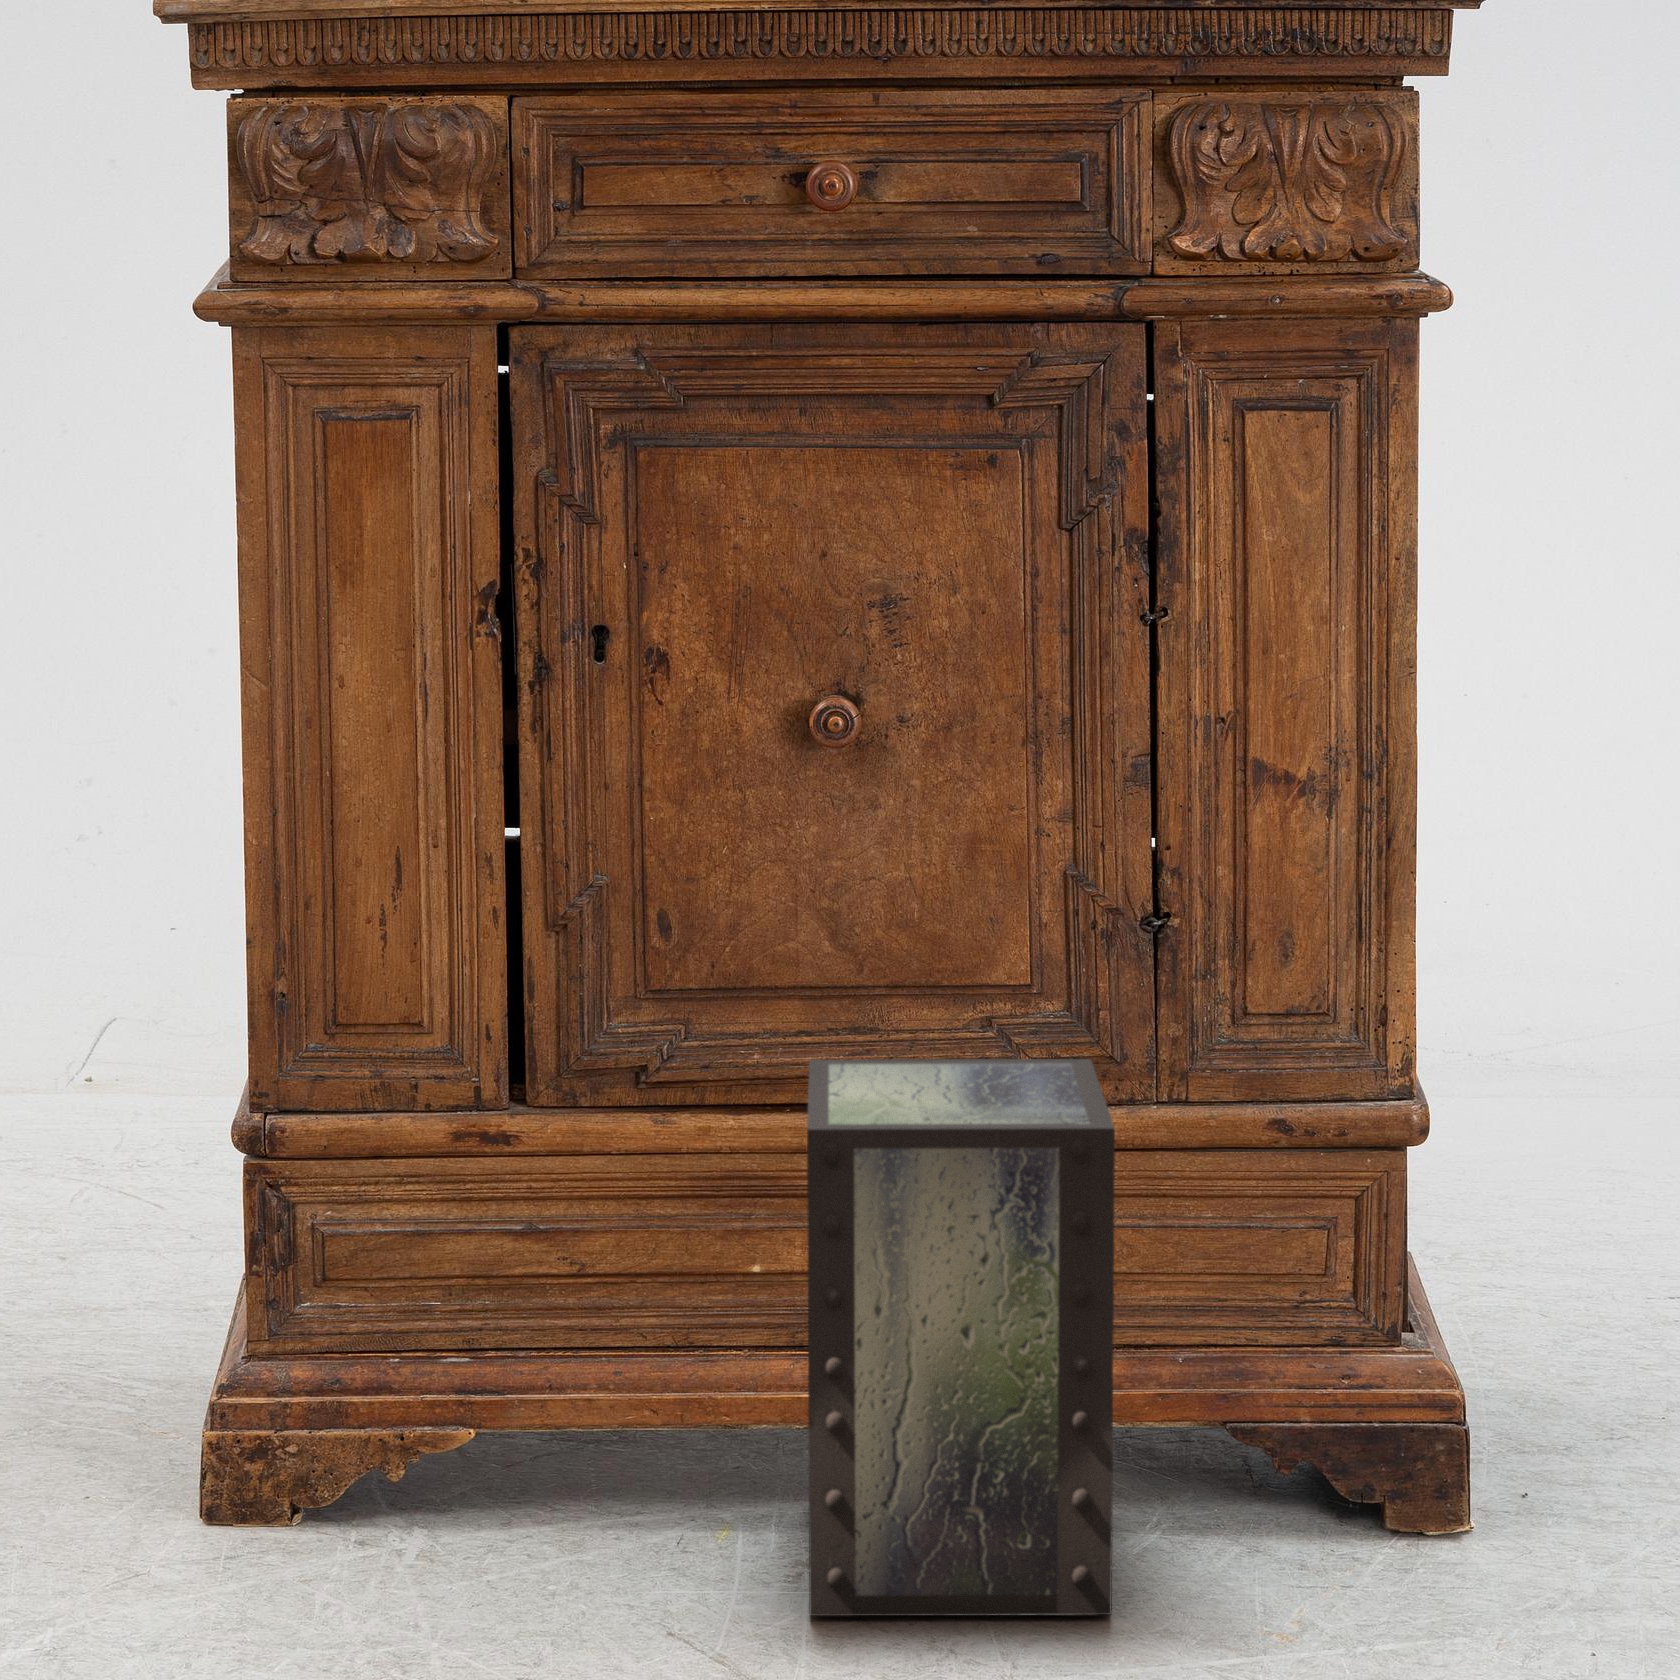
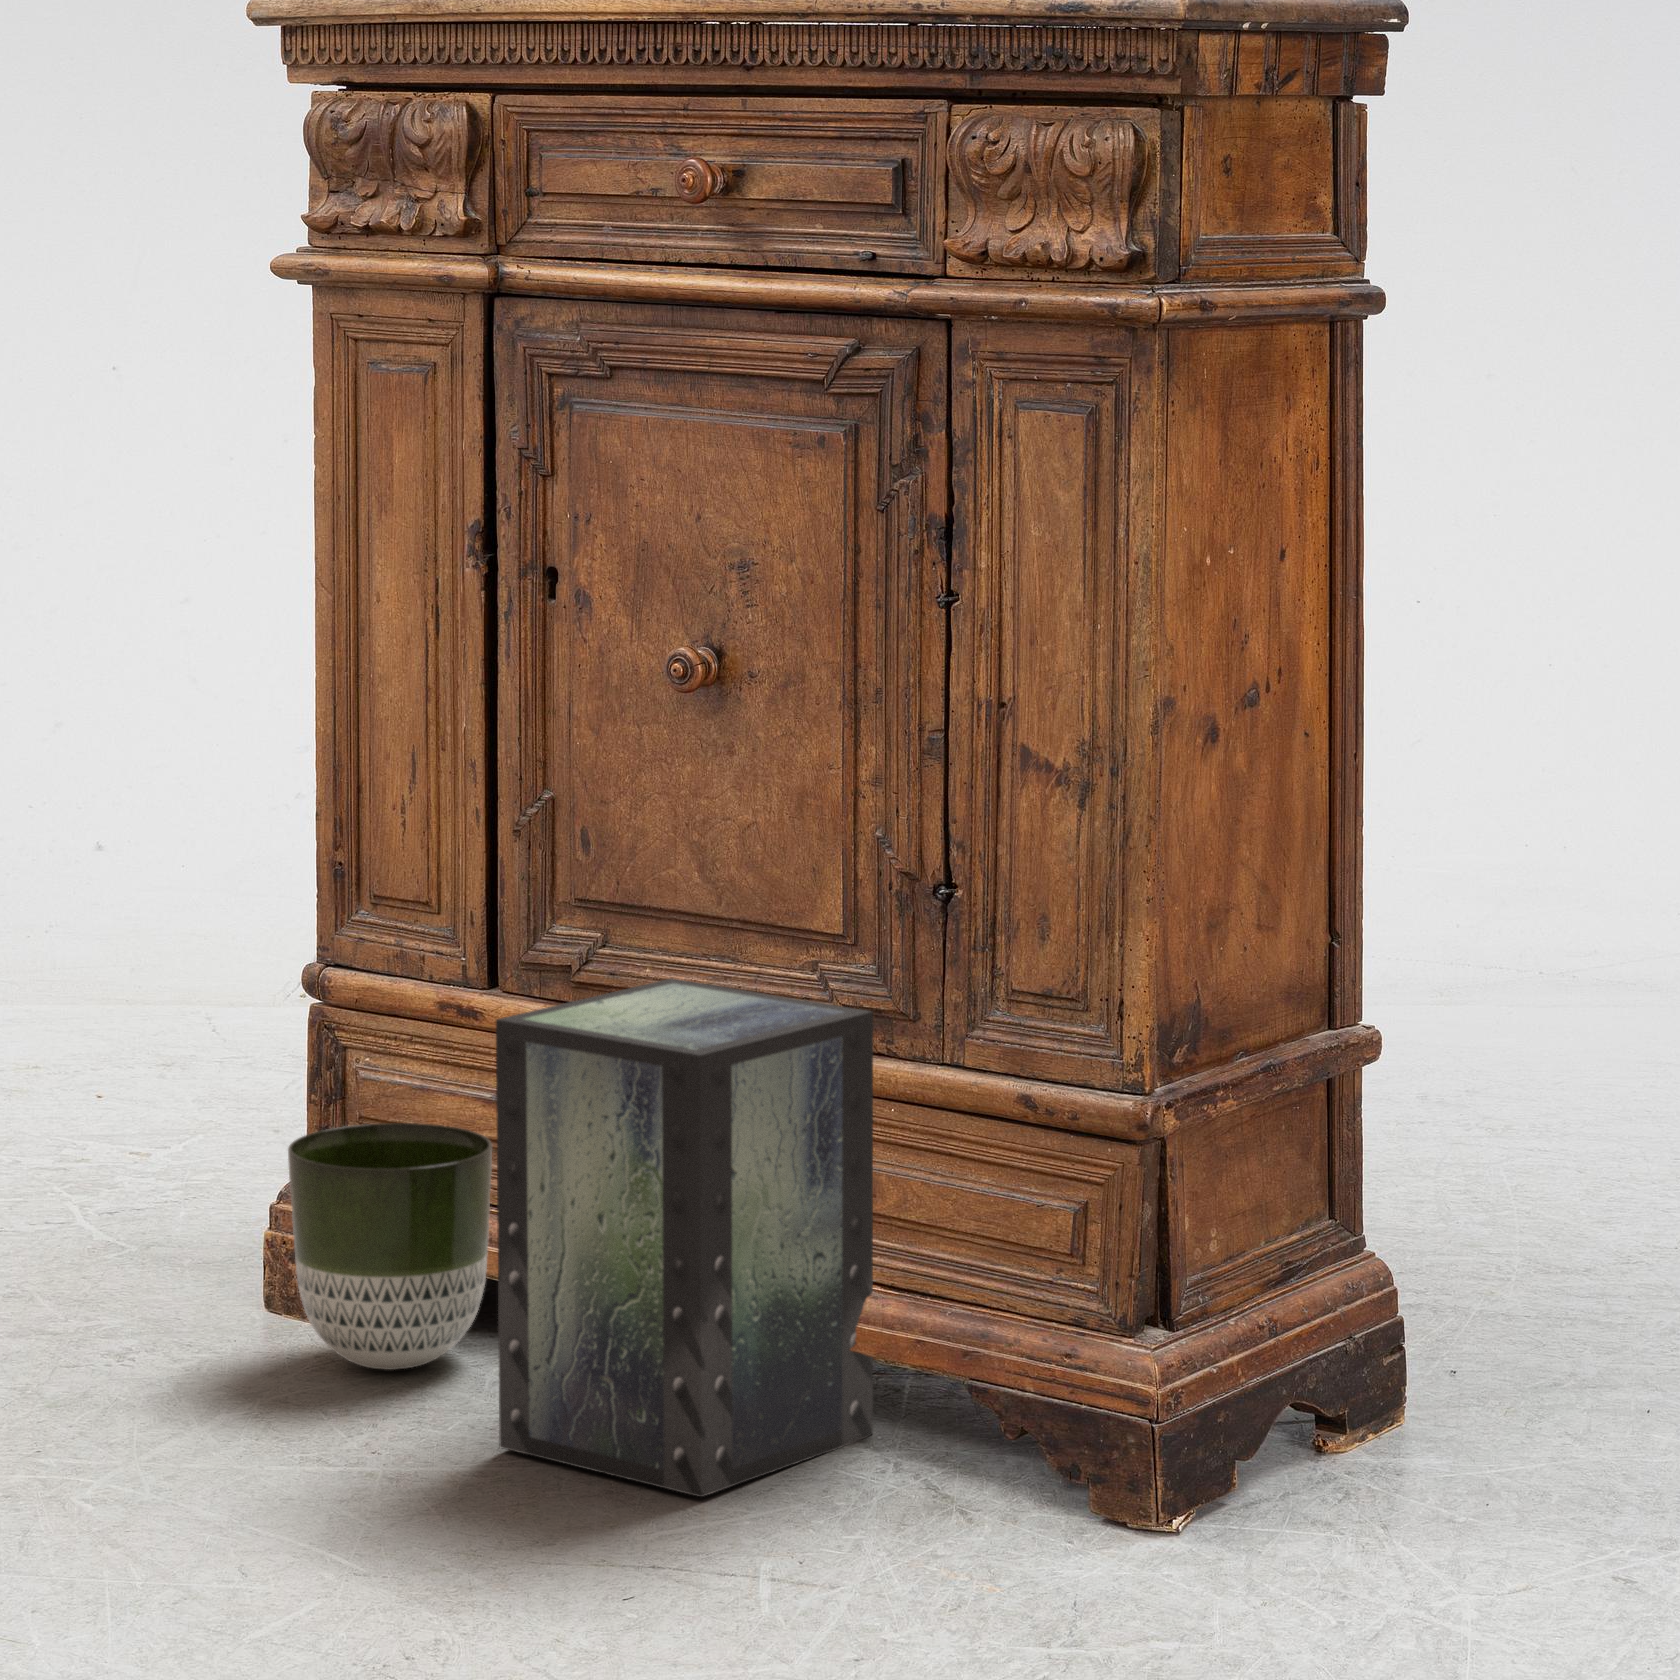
planter: none [369,1269,604,1561] -> present [288,1123,492,1370]

